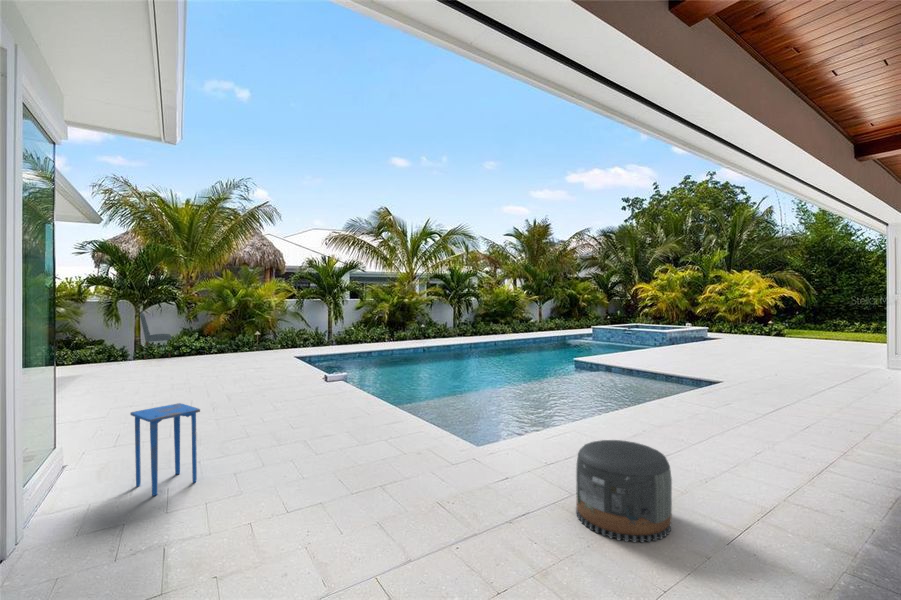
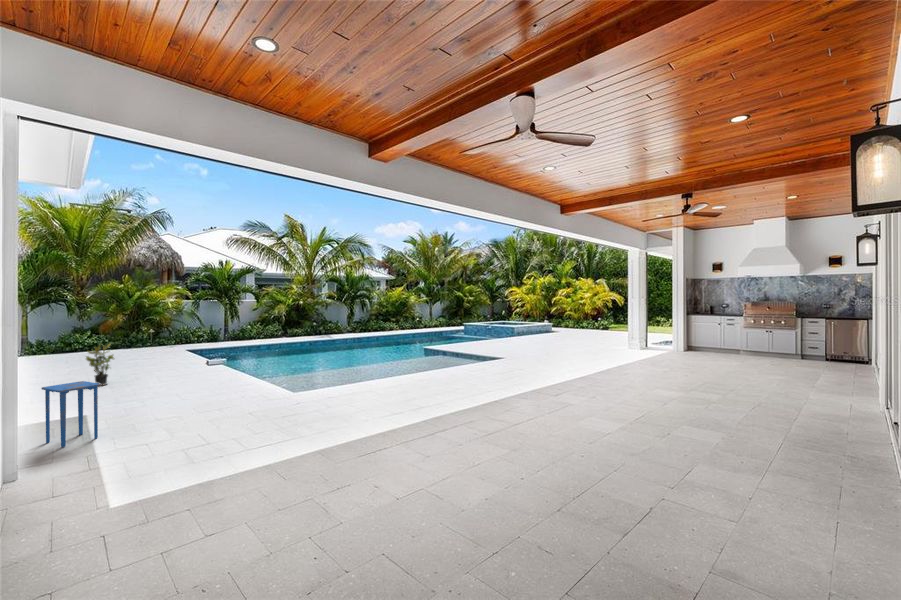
dining chair: present [140,313,171,359] -> none [27,312,61,357]
potted plant: none [189,348,219,398] -> present [86,344,114,385]
pouf: present [576,440,672,543] -> none [371,393,426,449]

